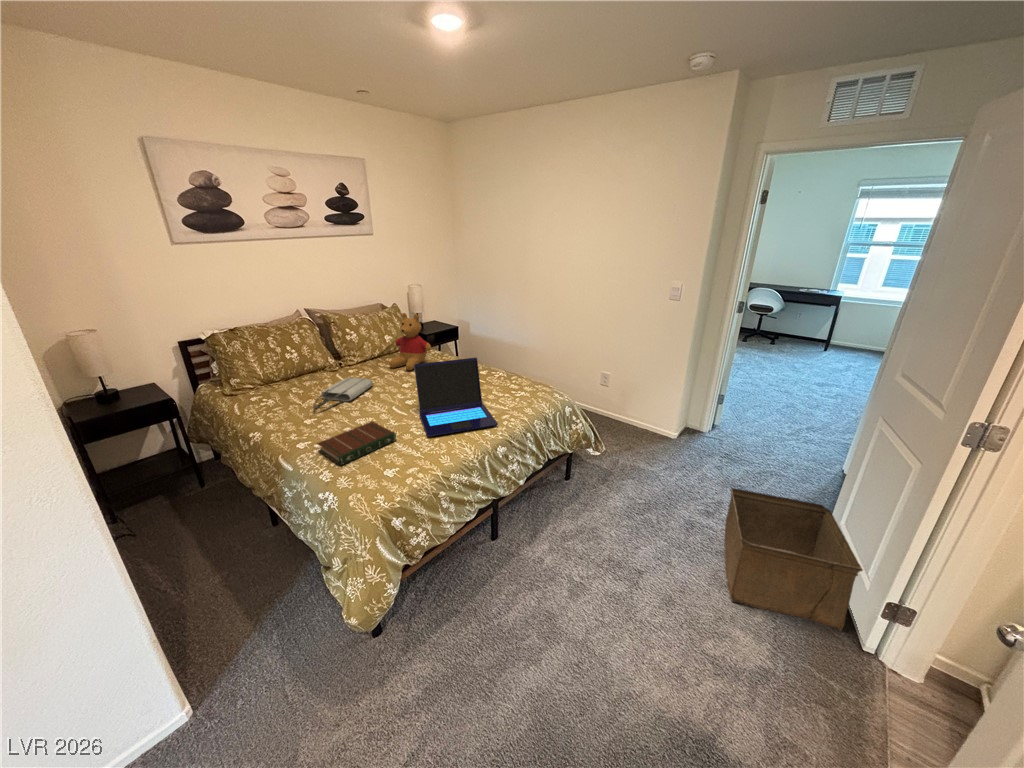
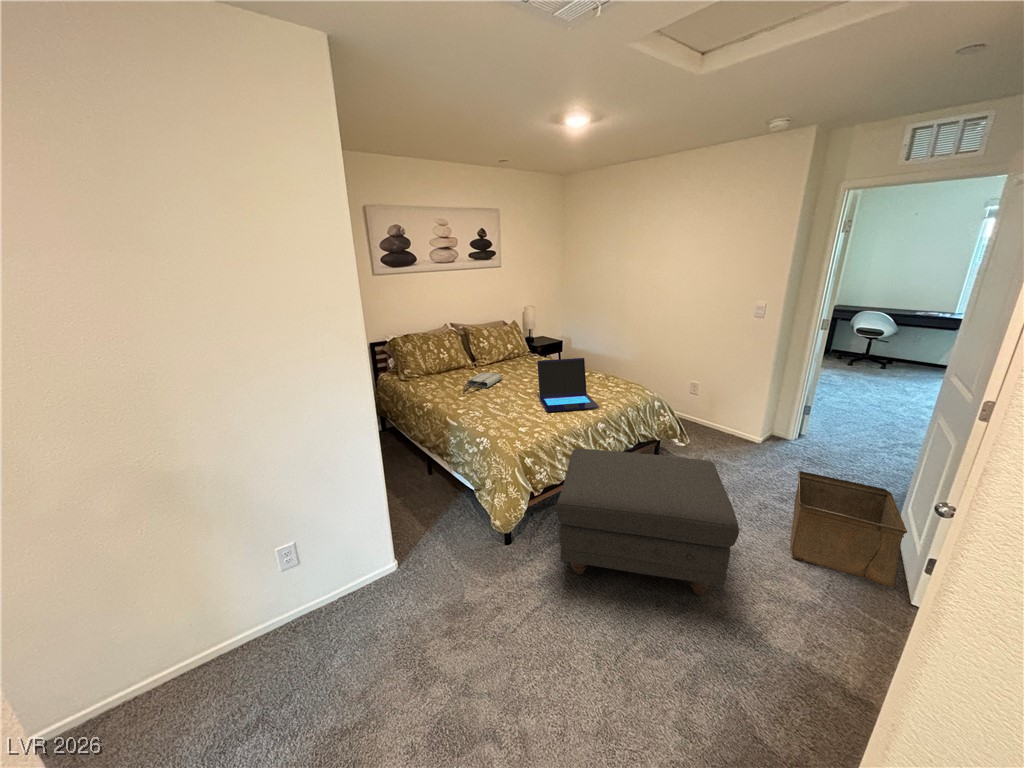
stuffed bear: present [389,313,431,370] -> none [512,326,545,370]
book: present [317,421,396,465] -> none [472,399,525,424]
ottoman: none [433,492,689,687] -> present [556,449,739,595]

